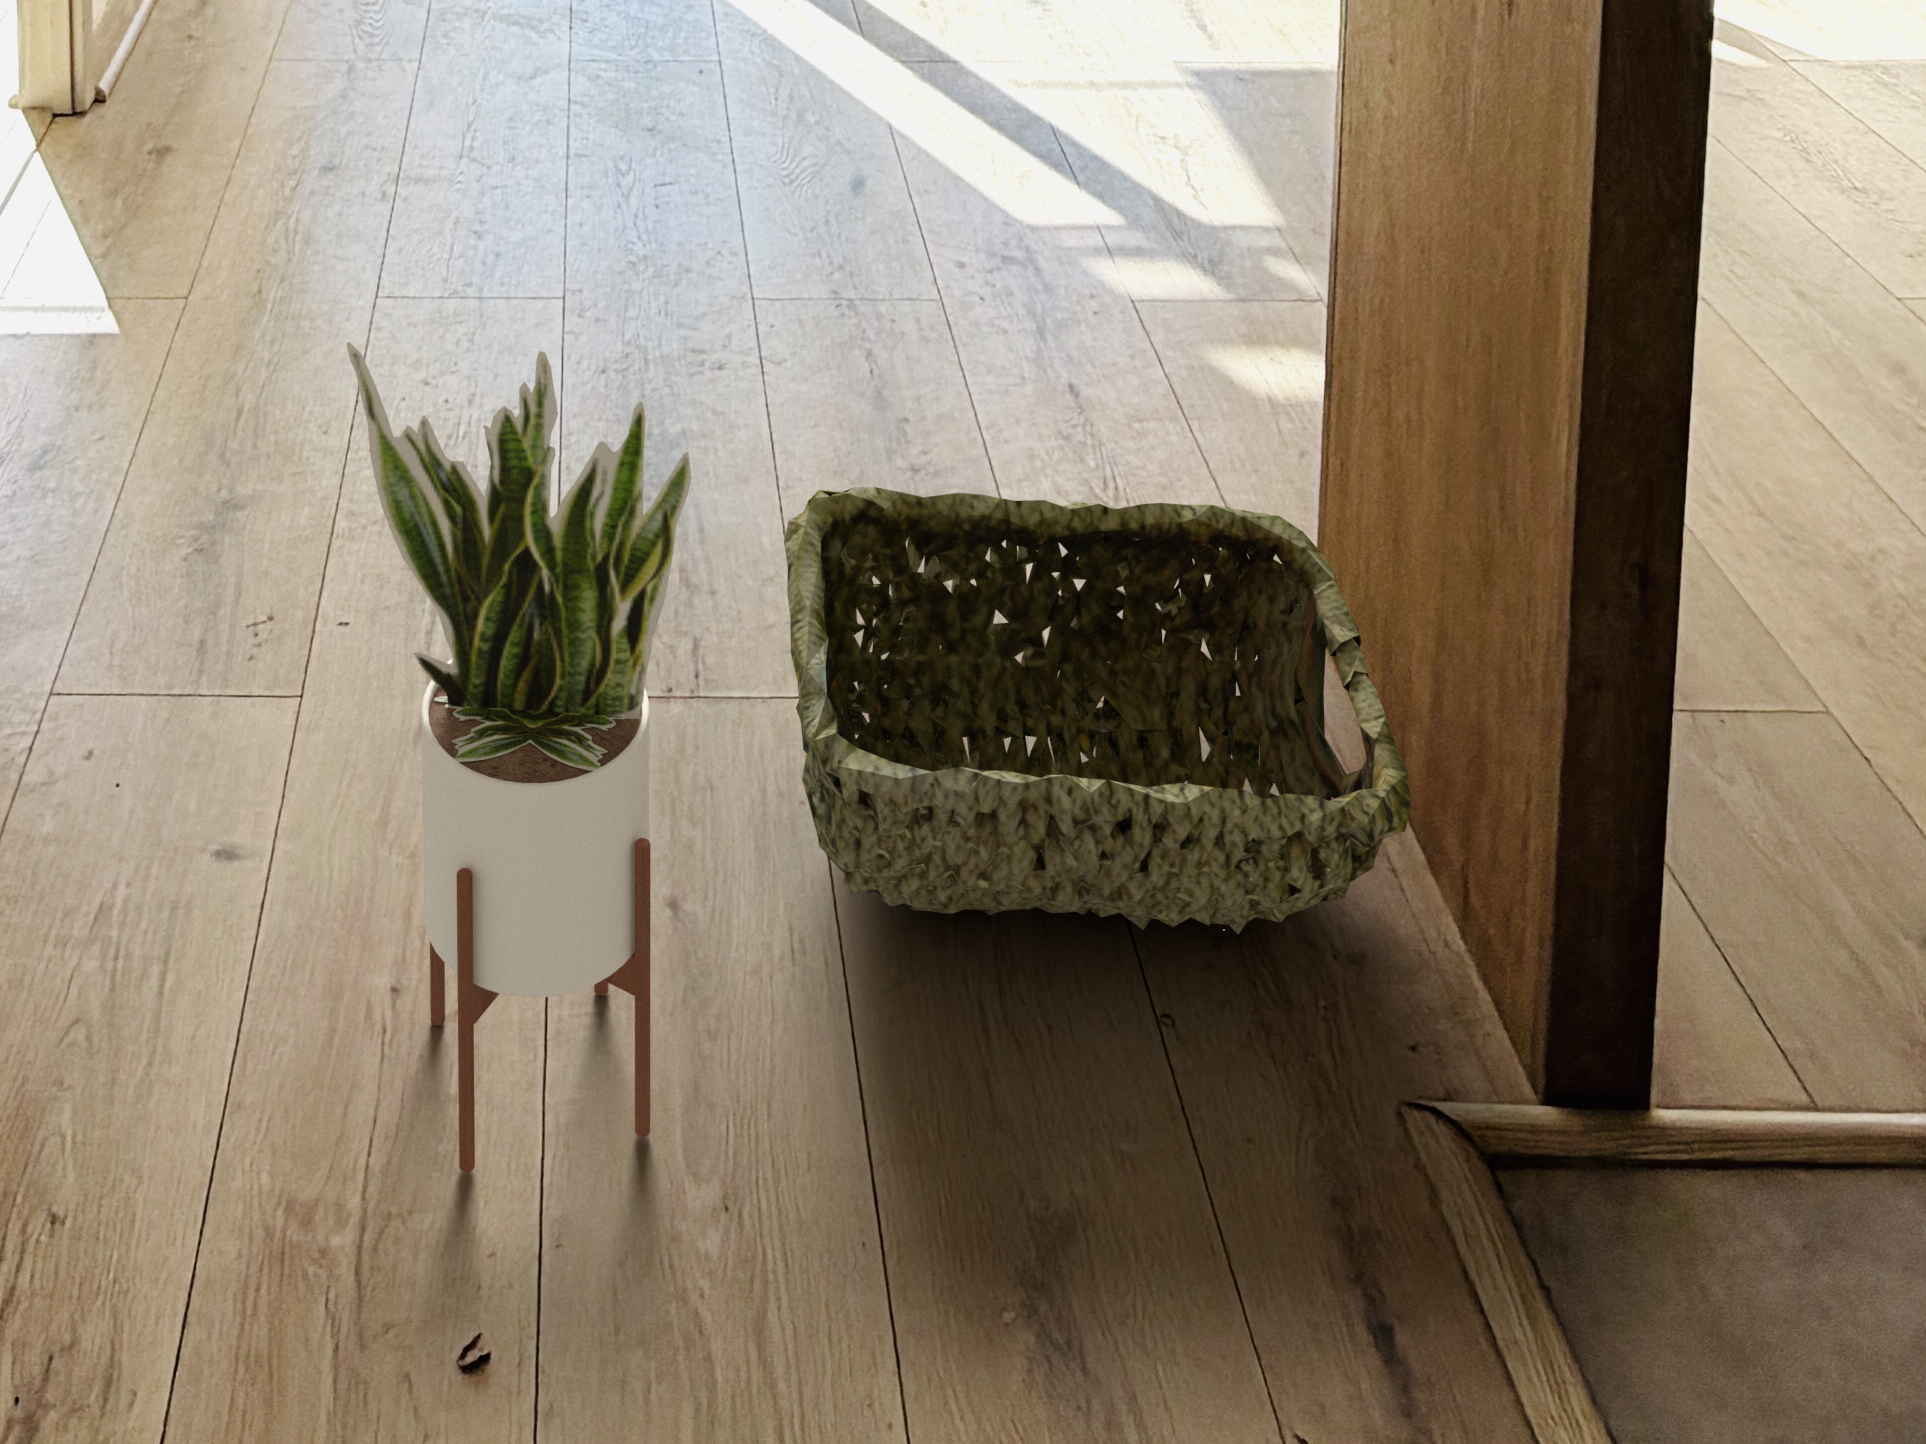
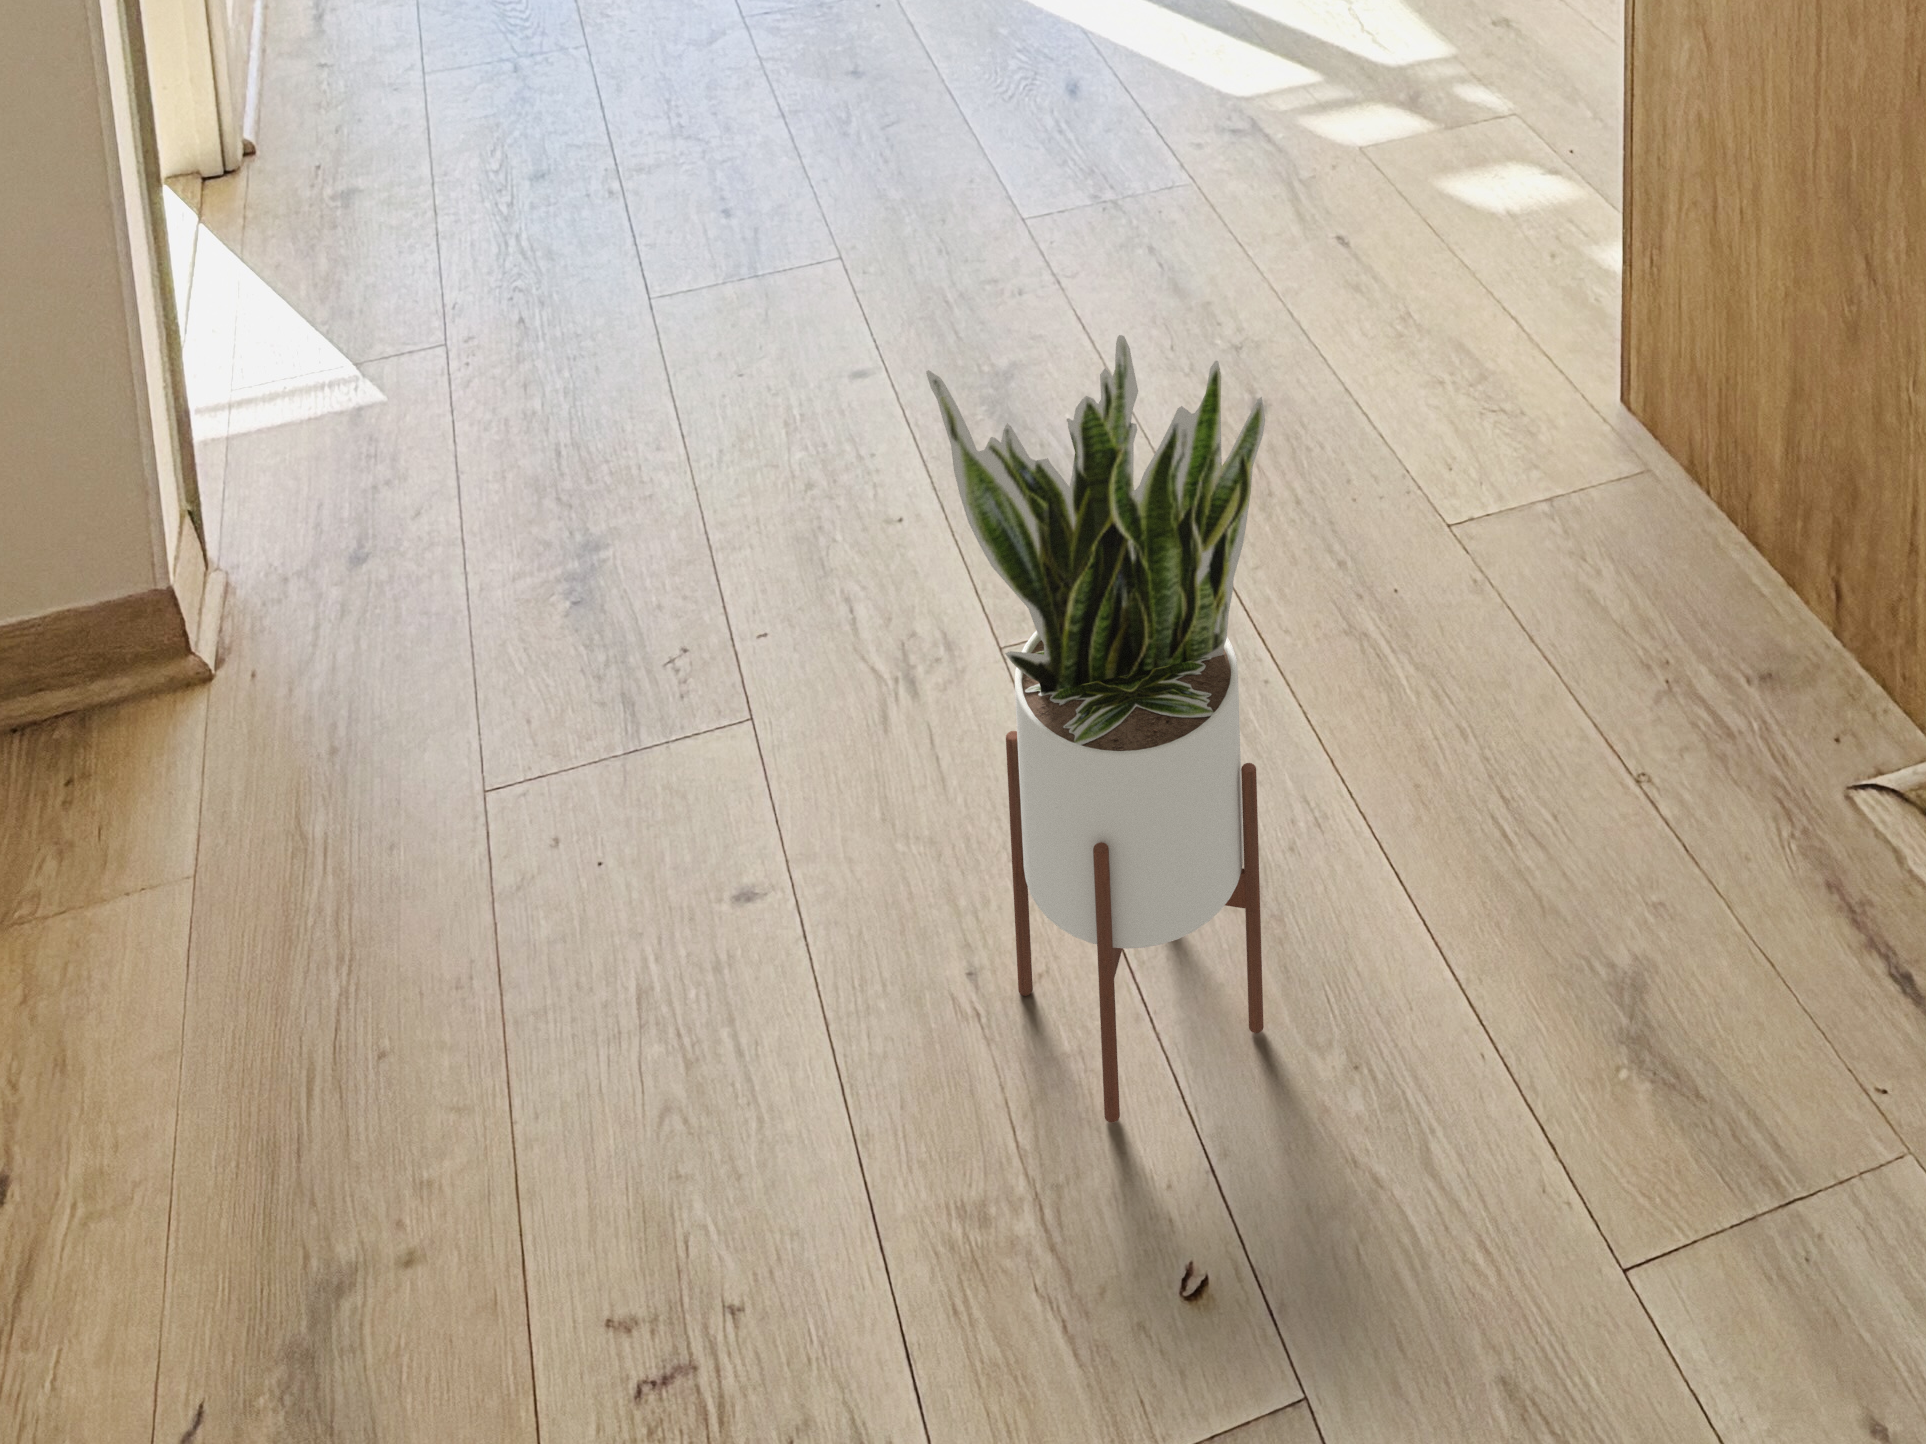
woven basket: present [784,487,1411,935] -> none [1230,318,1819,752]

